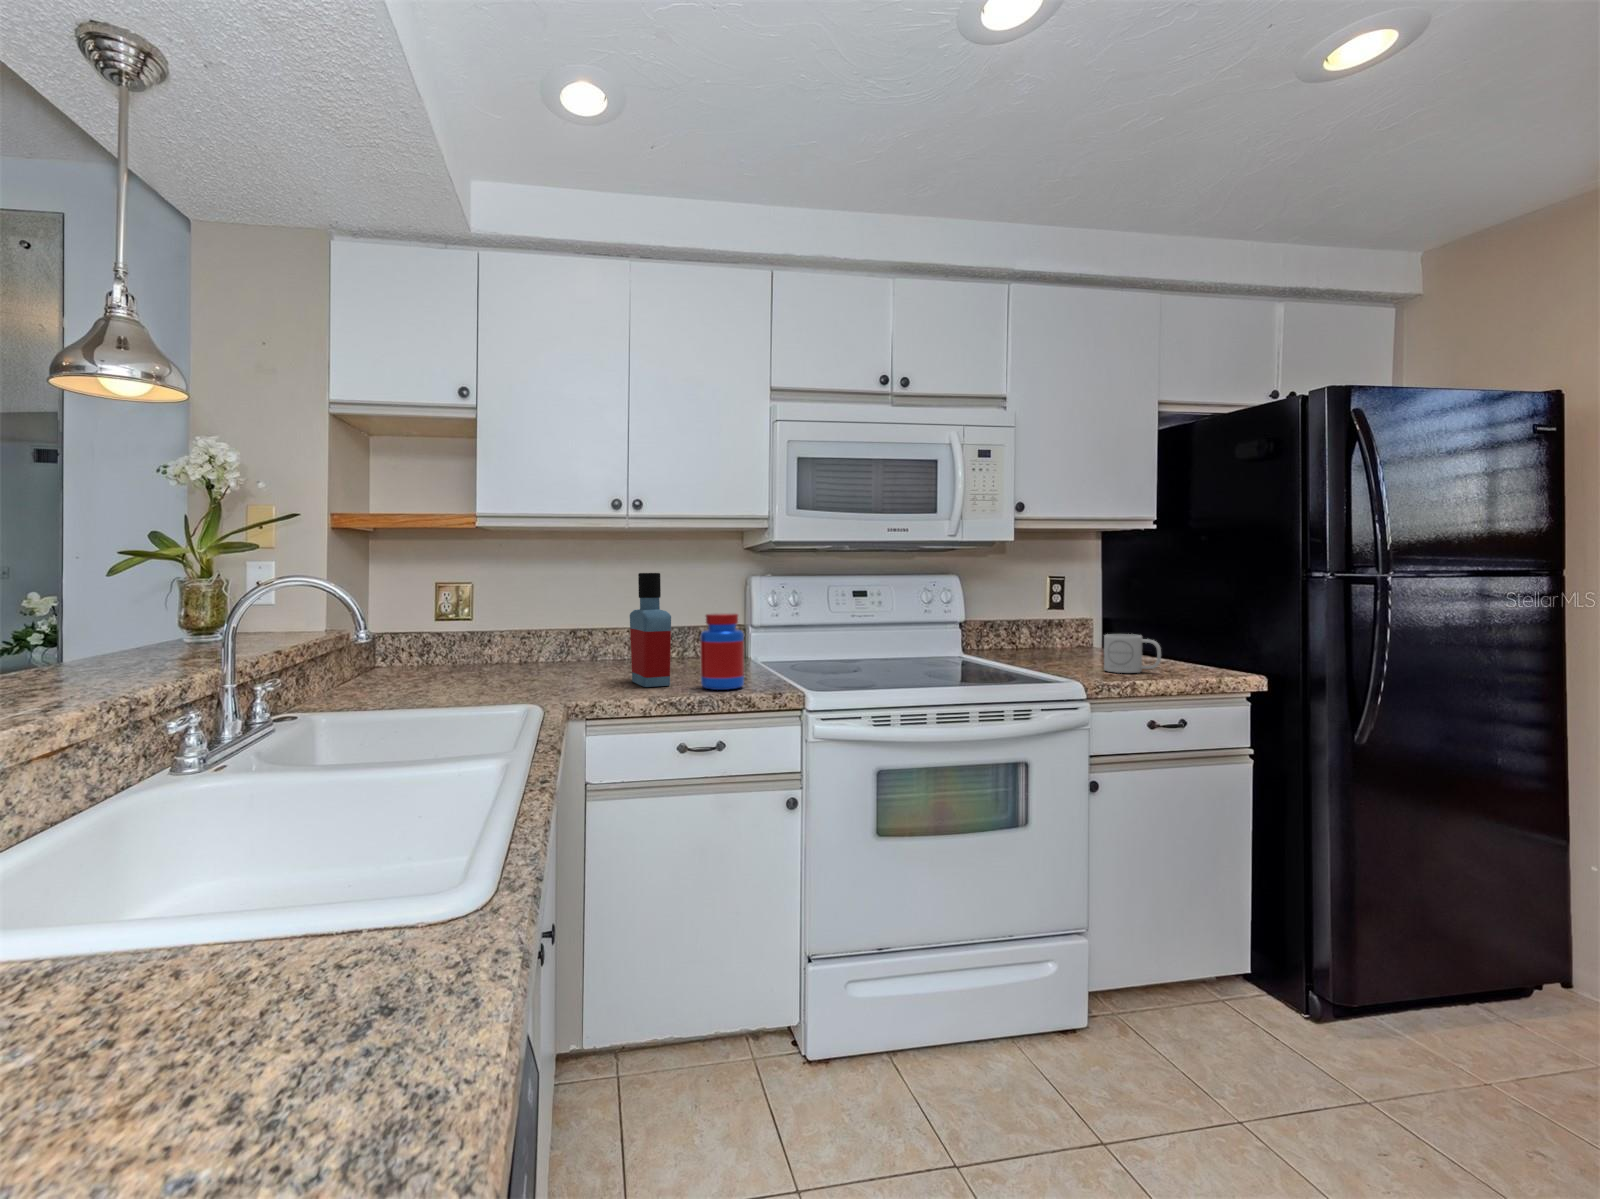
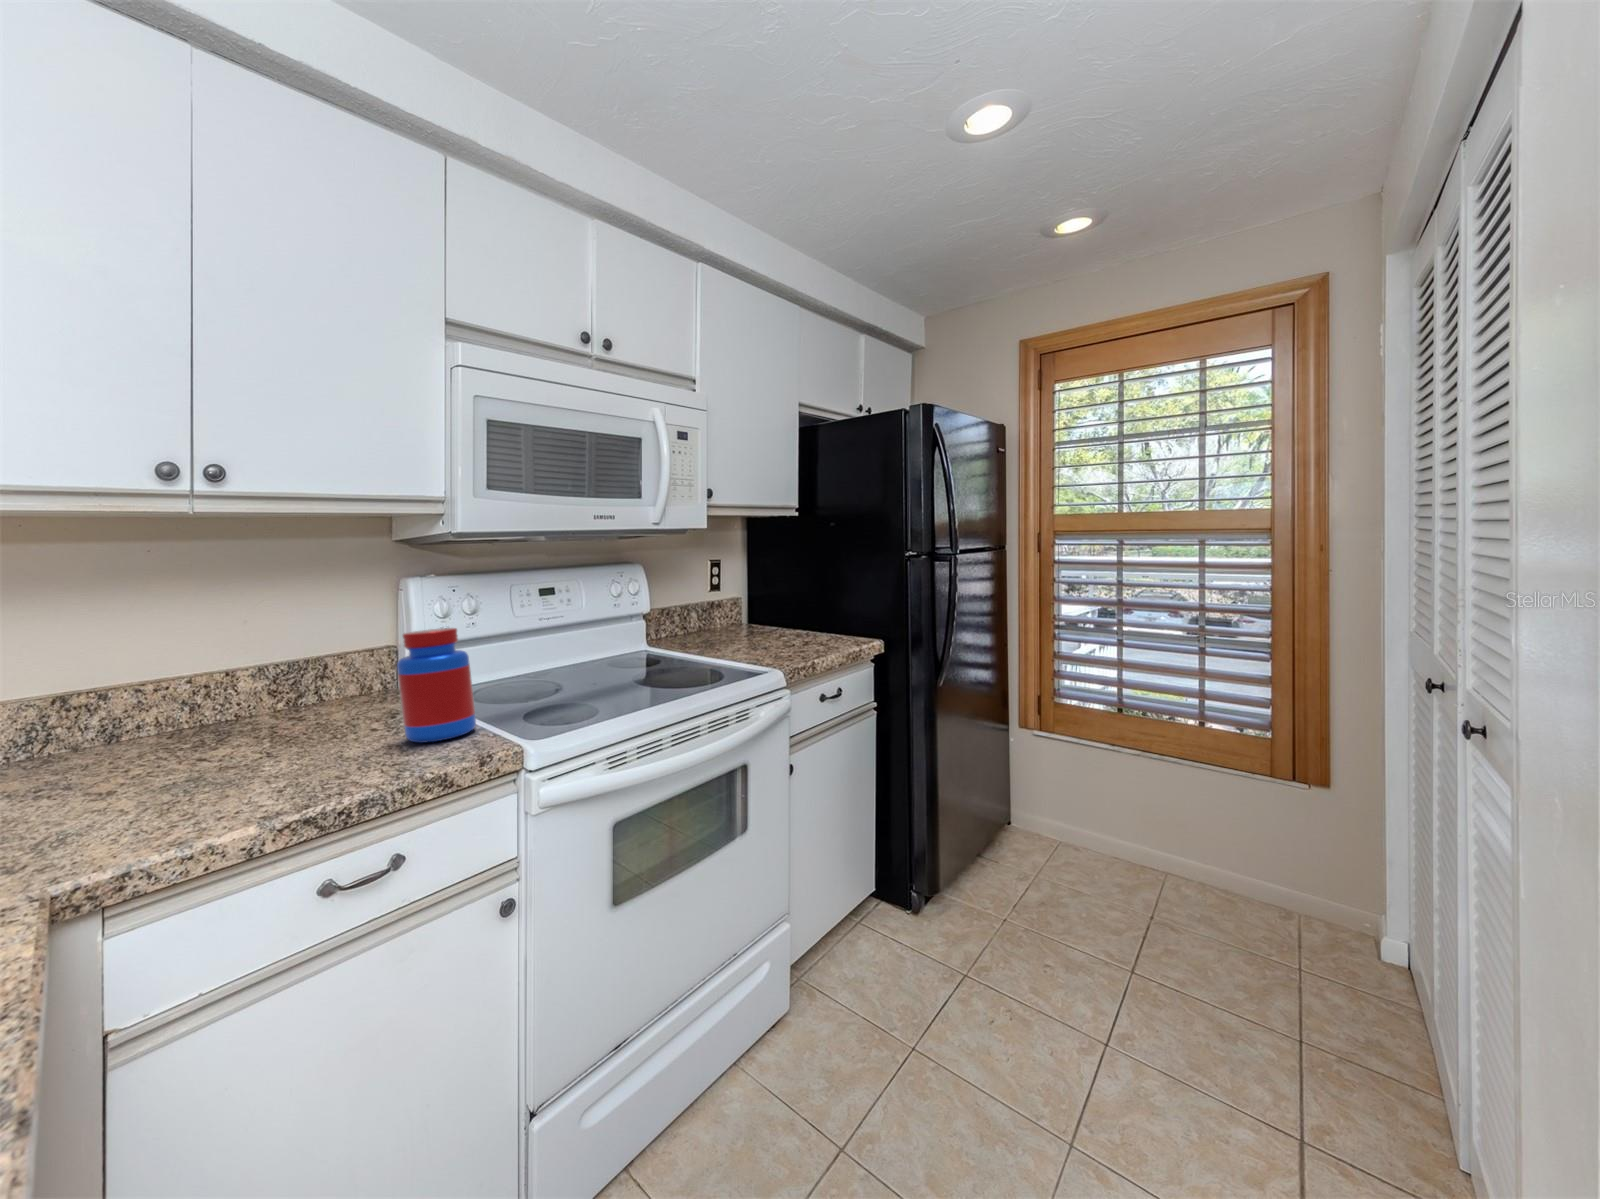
bottle: present [630,573,671,687] -> none [234,580,343,764]
mug: present [1104,634,1161,673] -> none [794,605,841,640]

